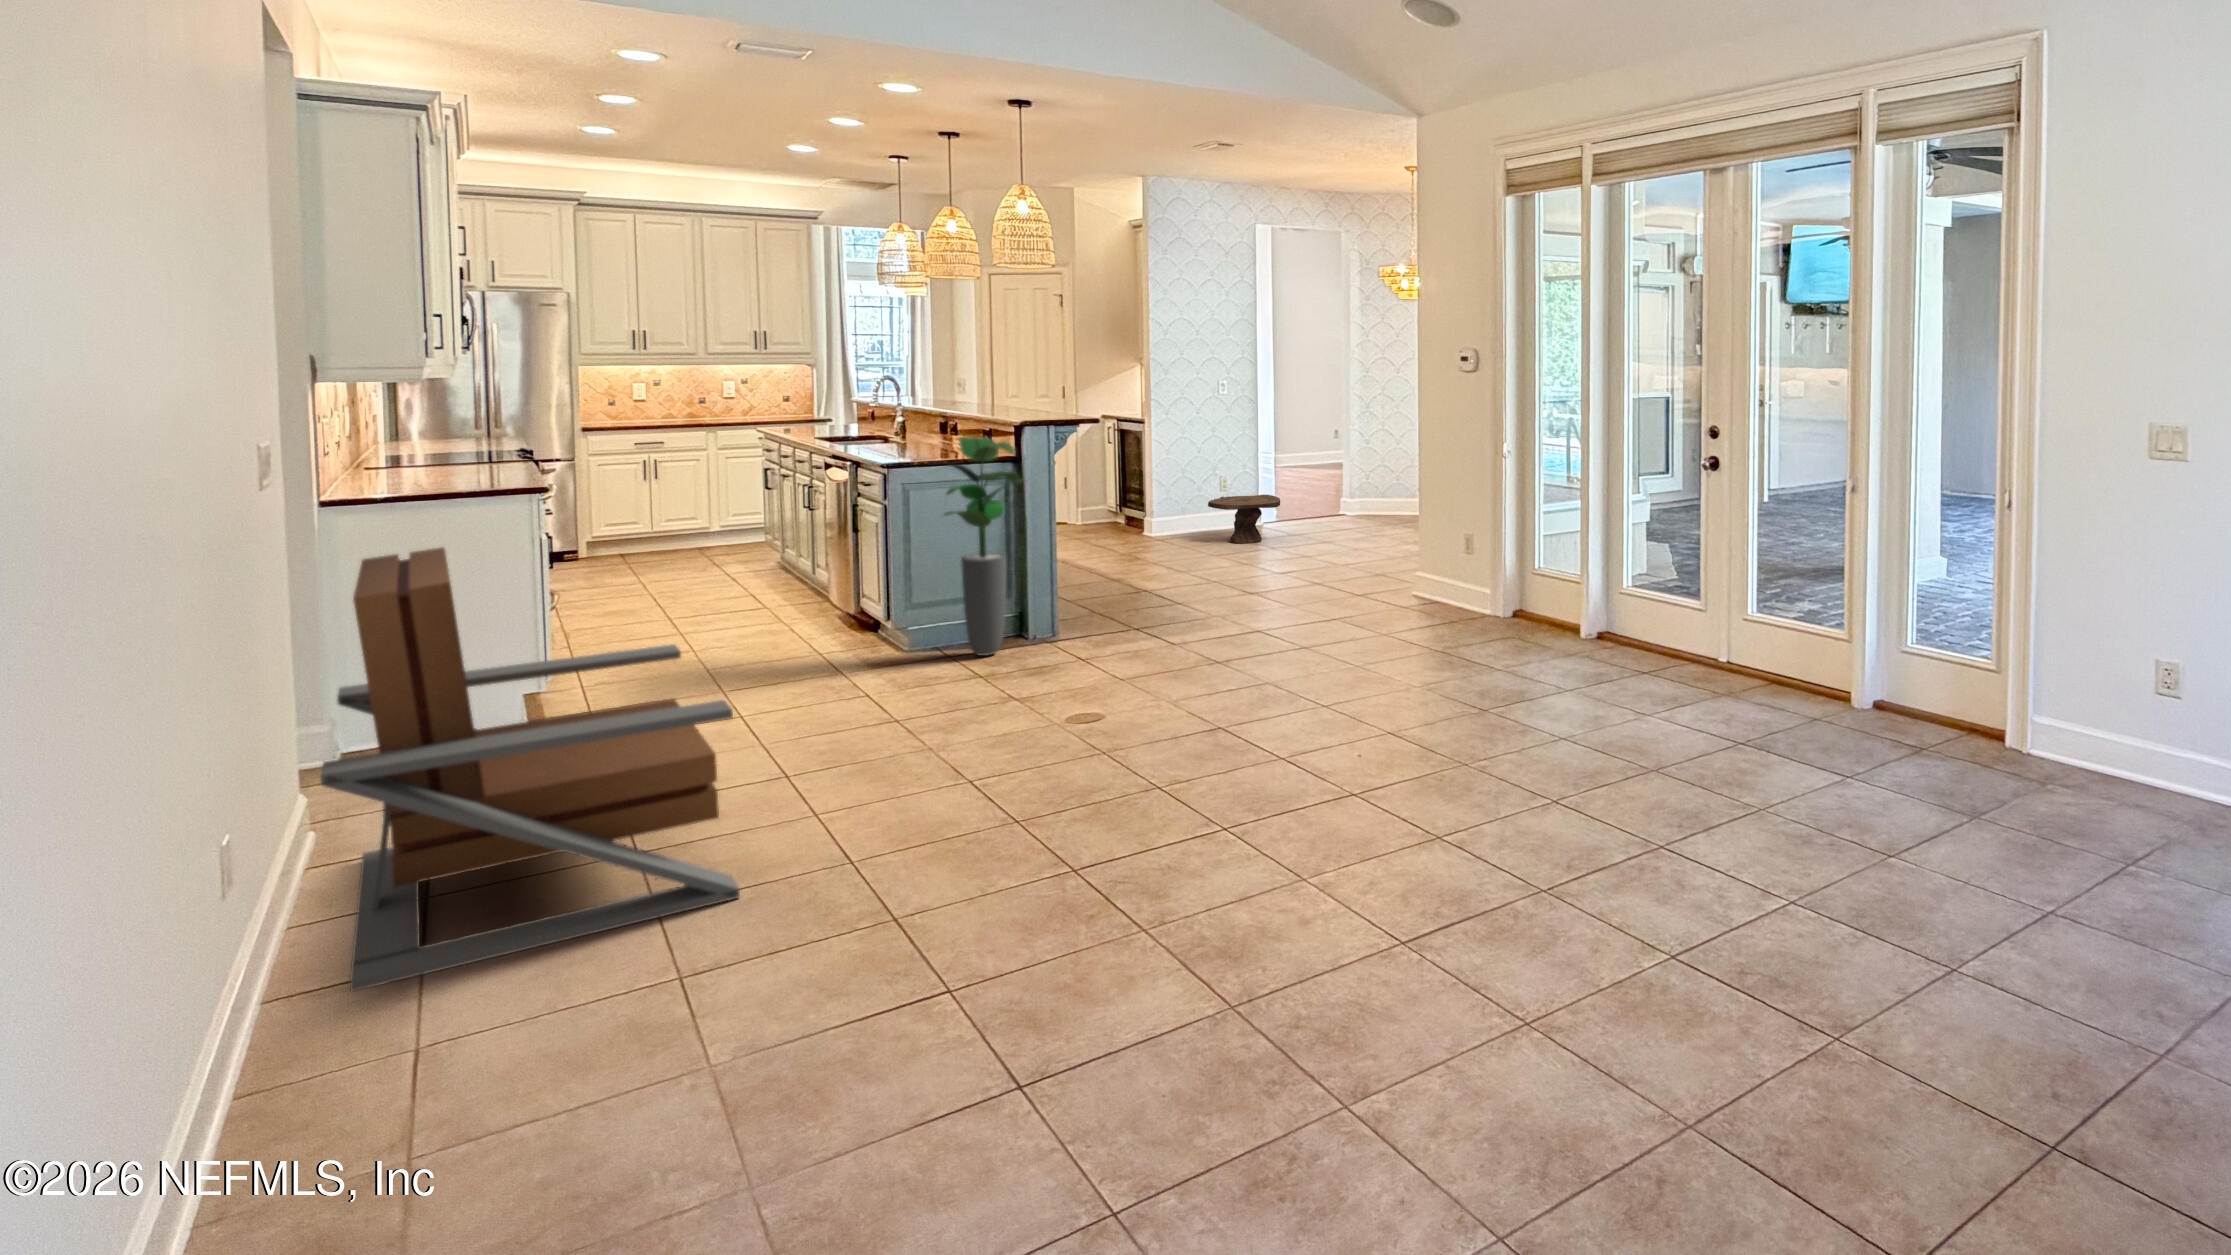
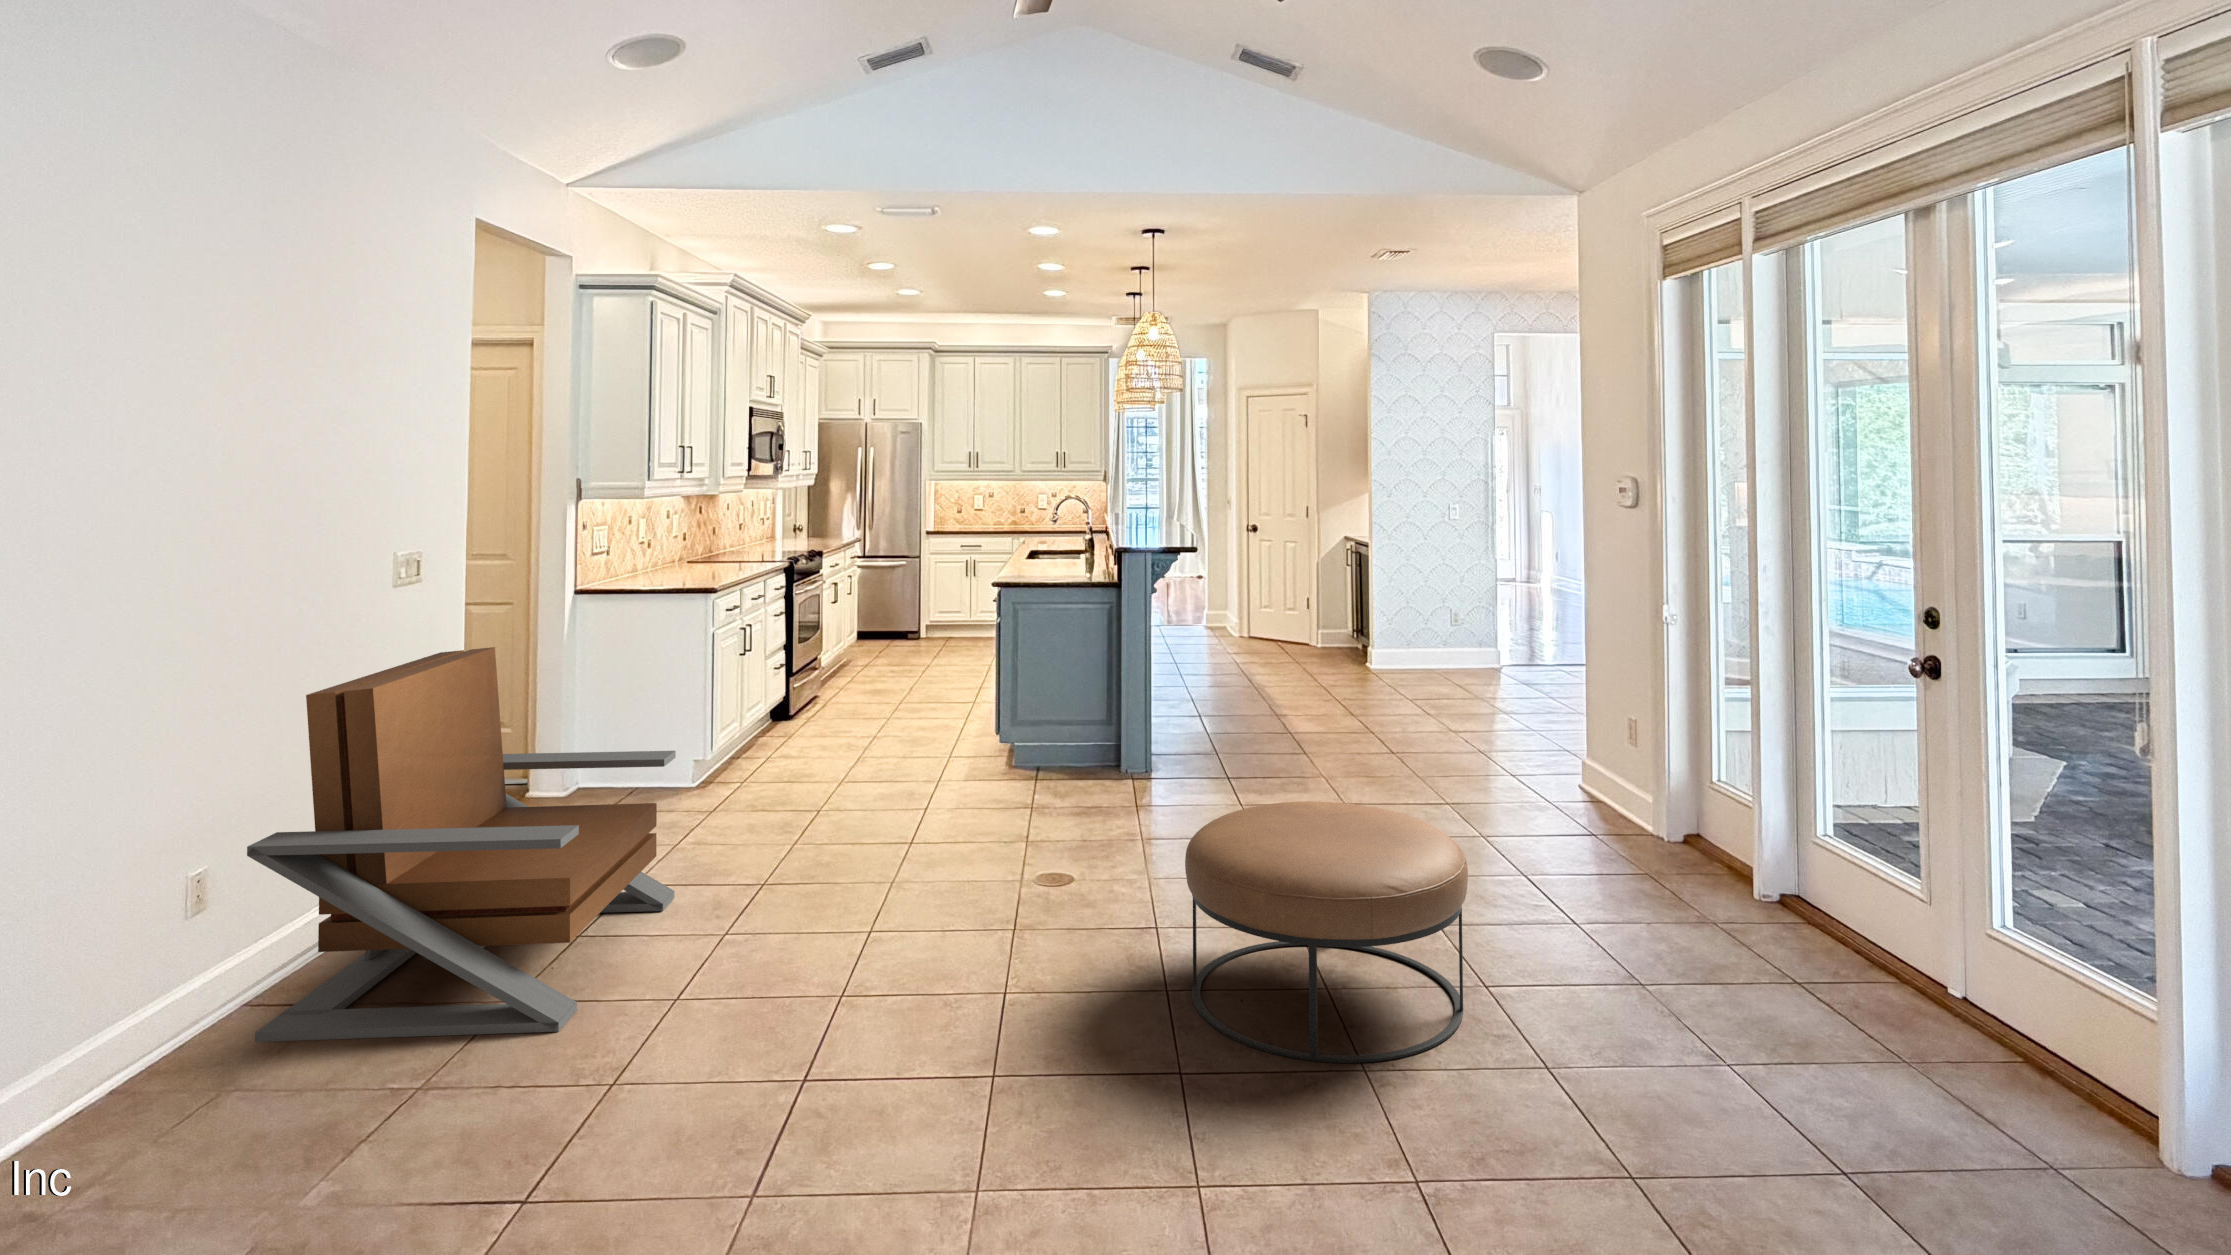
potted plant: present [935,437,1027,656] -> none [1028,561,1123,784]
side table: present [1208,495,1280,543] -> none [1427,628,1508,684]
ottoman: none [1268,601,1483,772] -> present [1185,801,1468,1063]

